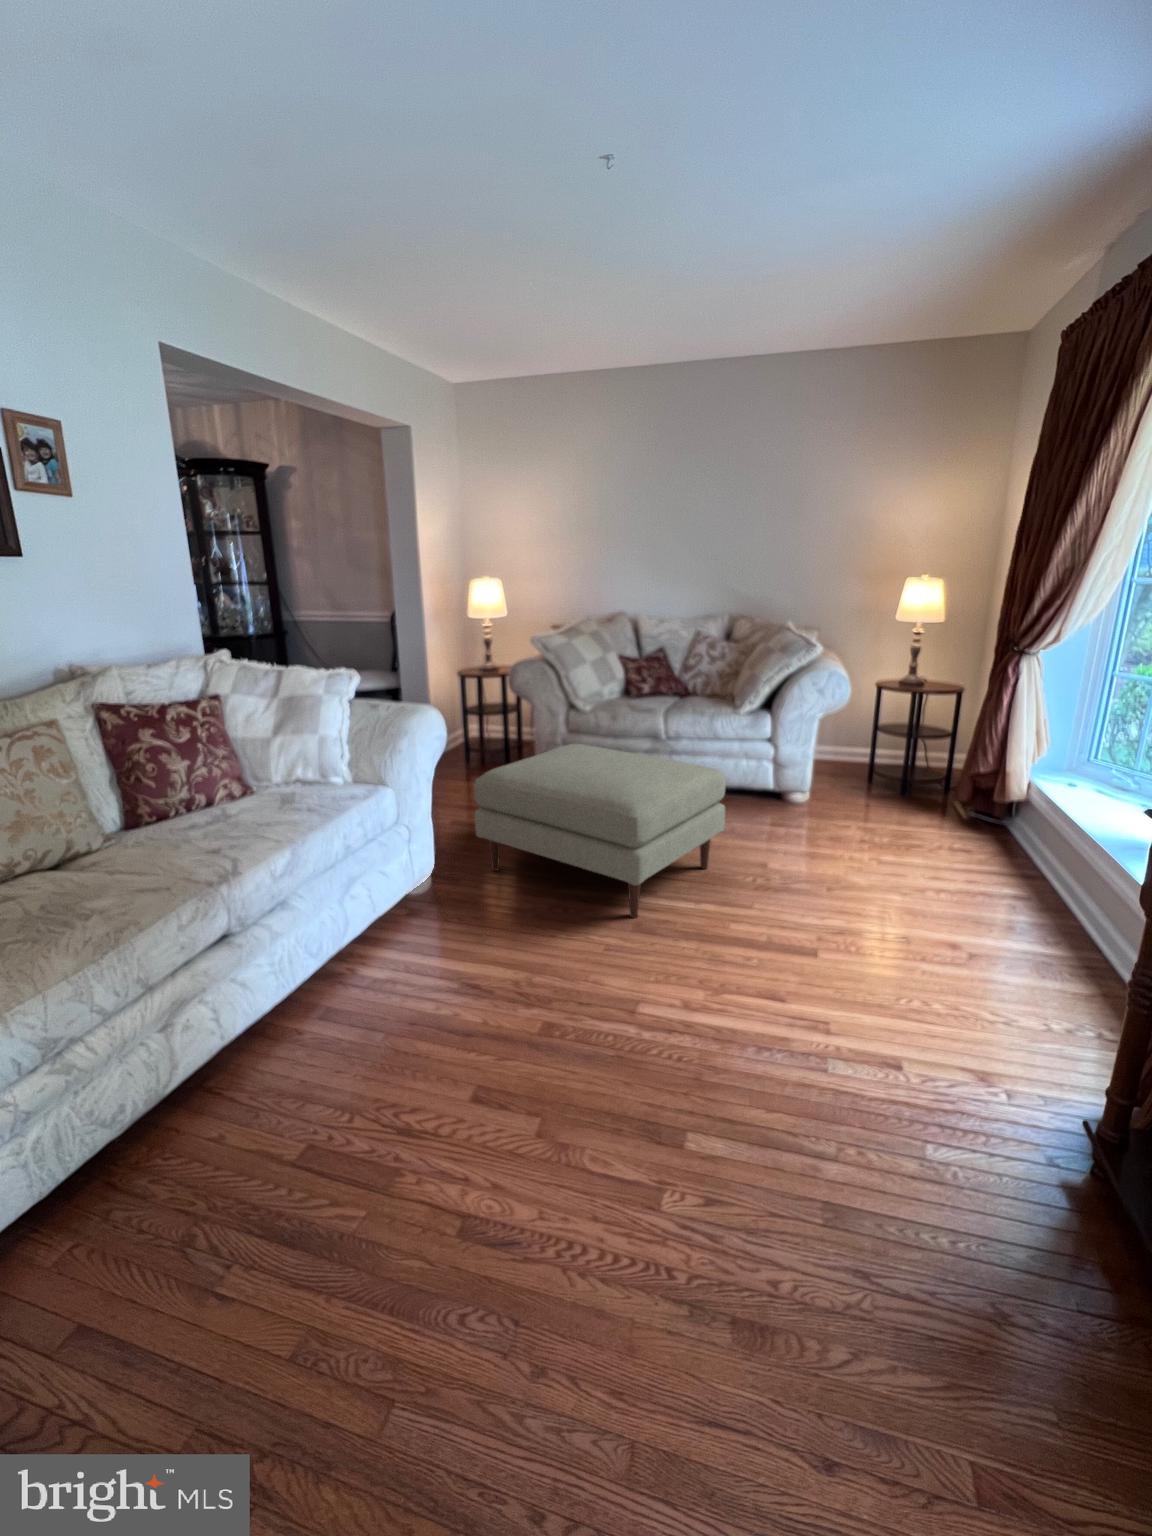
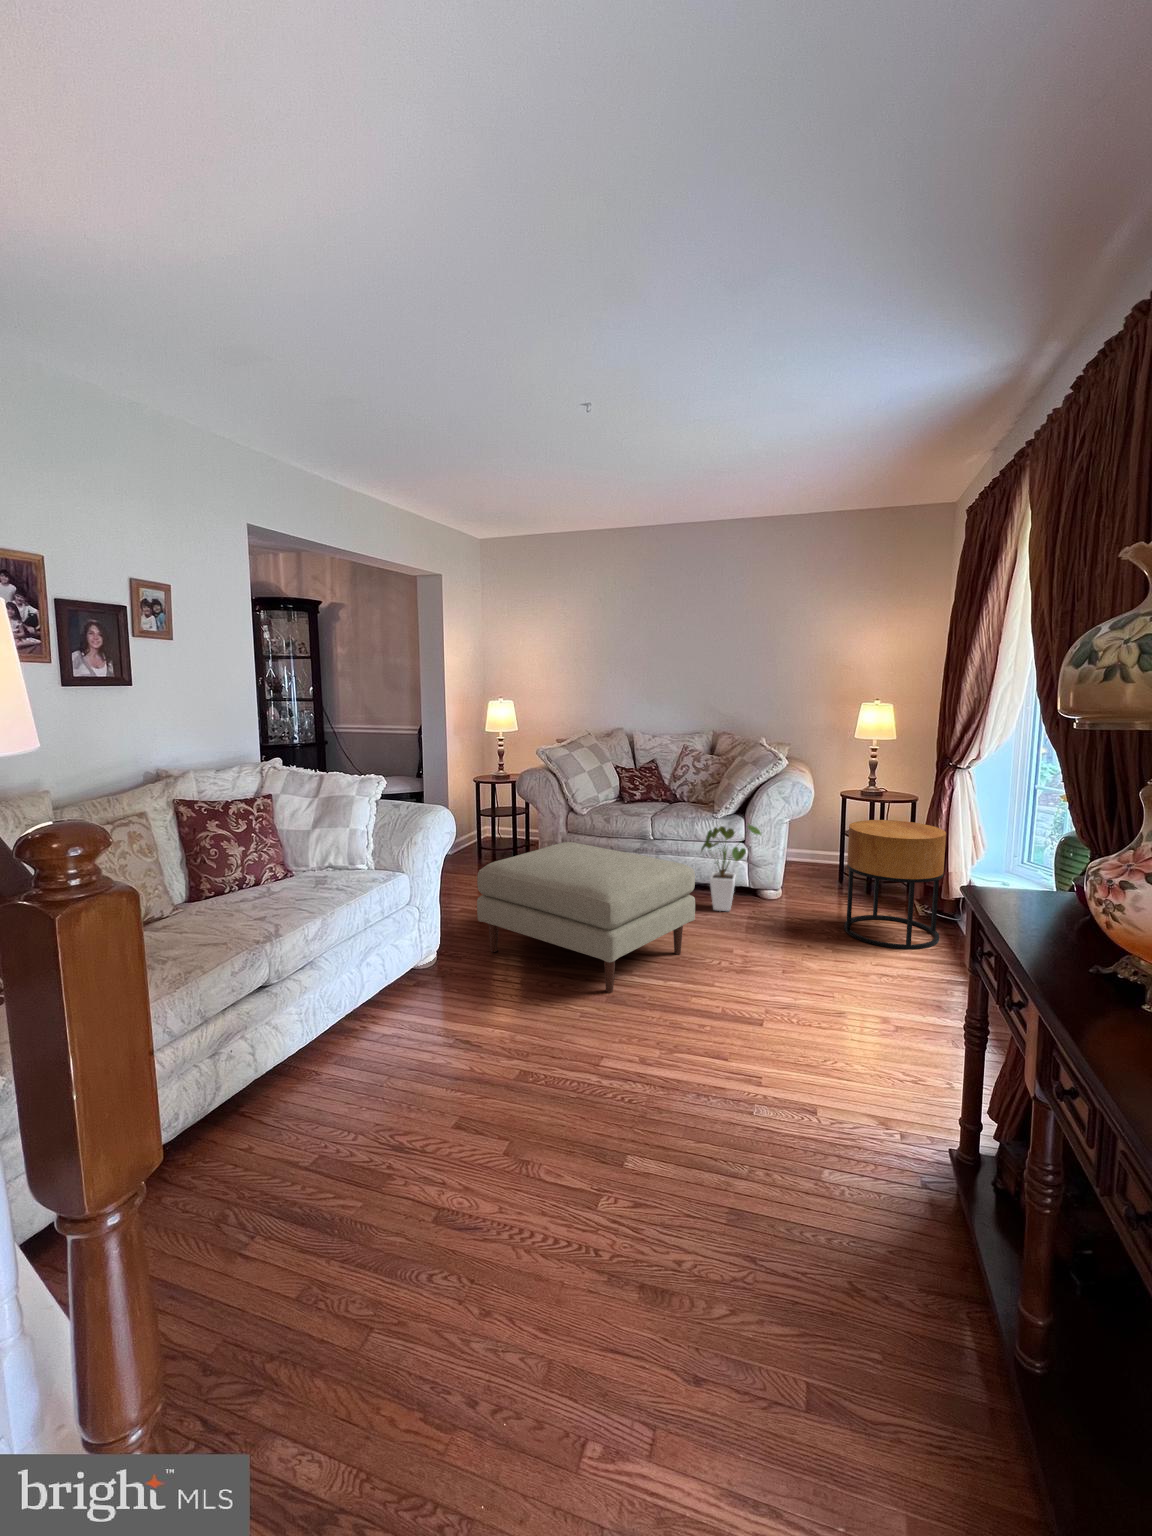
side table: none [883,713,1009,857] -> present [844,820,946,949]
house plant: none [722,718,790,817] -> present [701,823,761,911]

